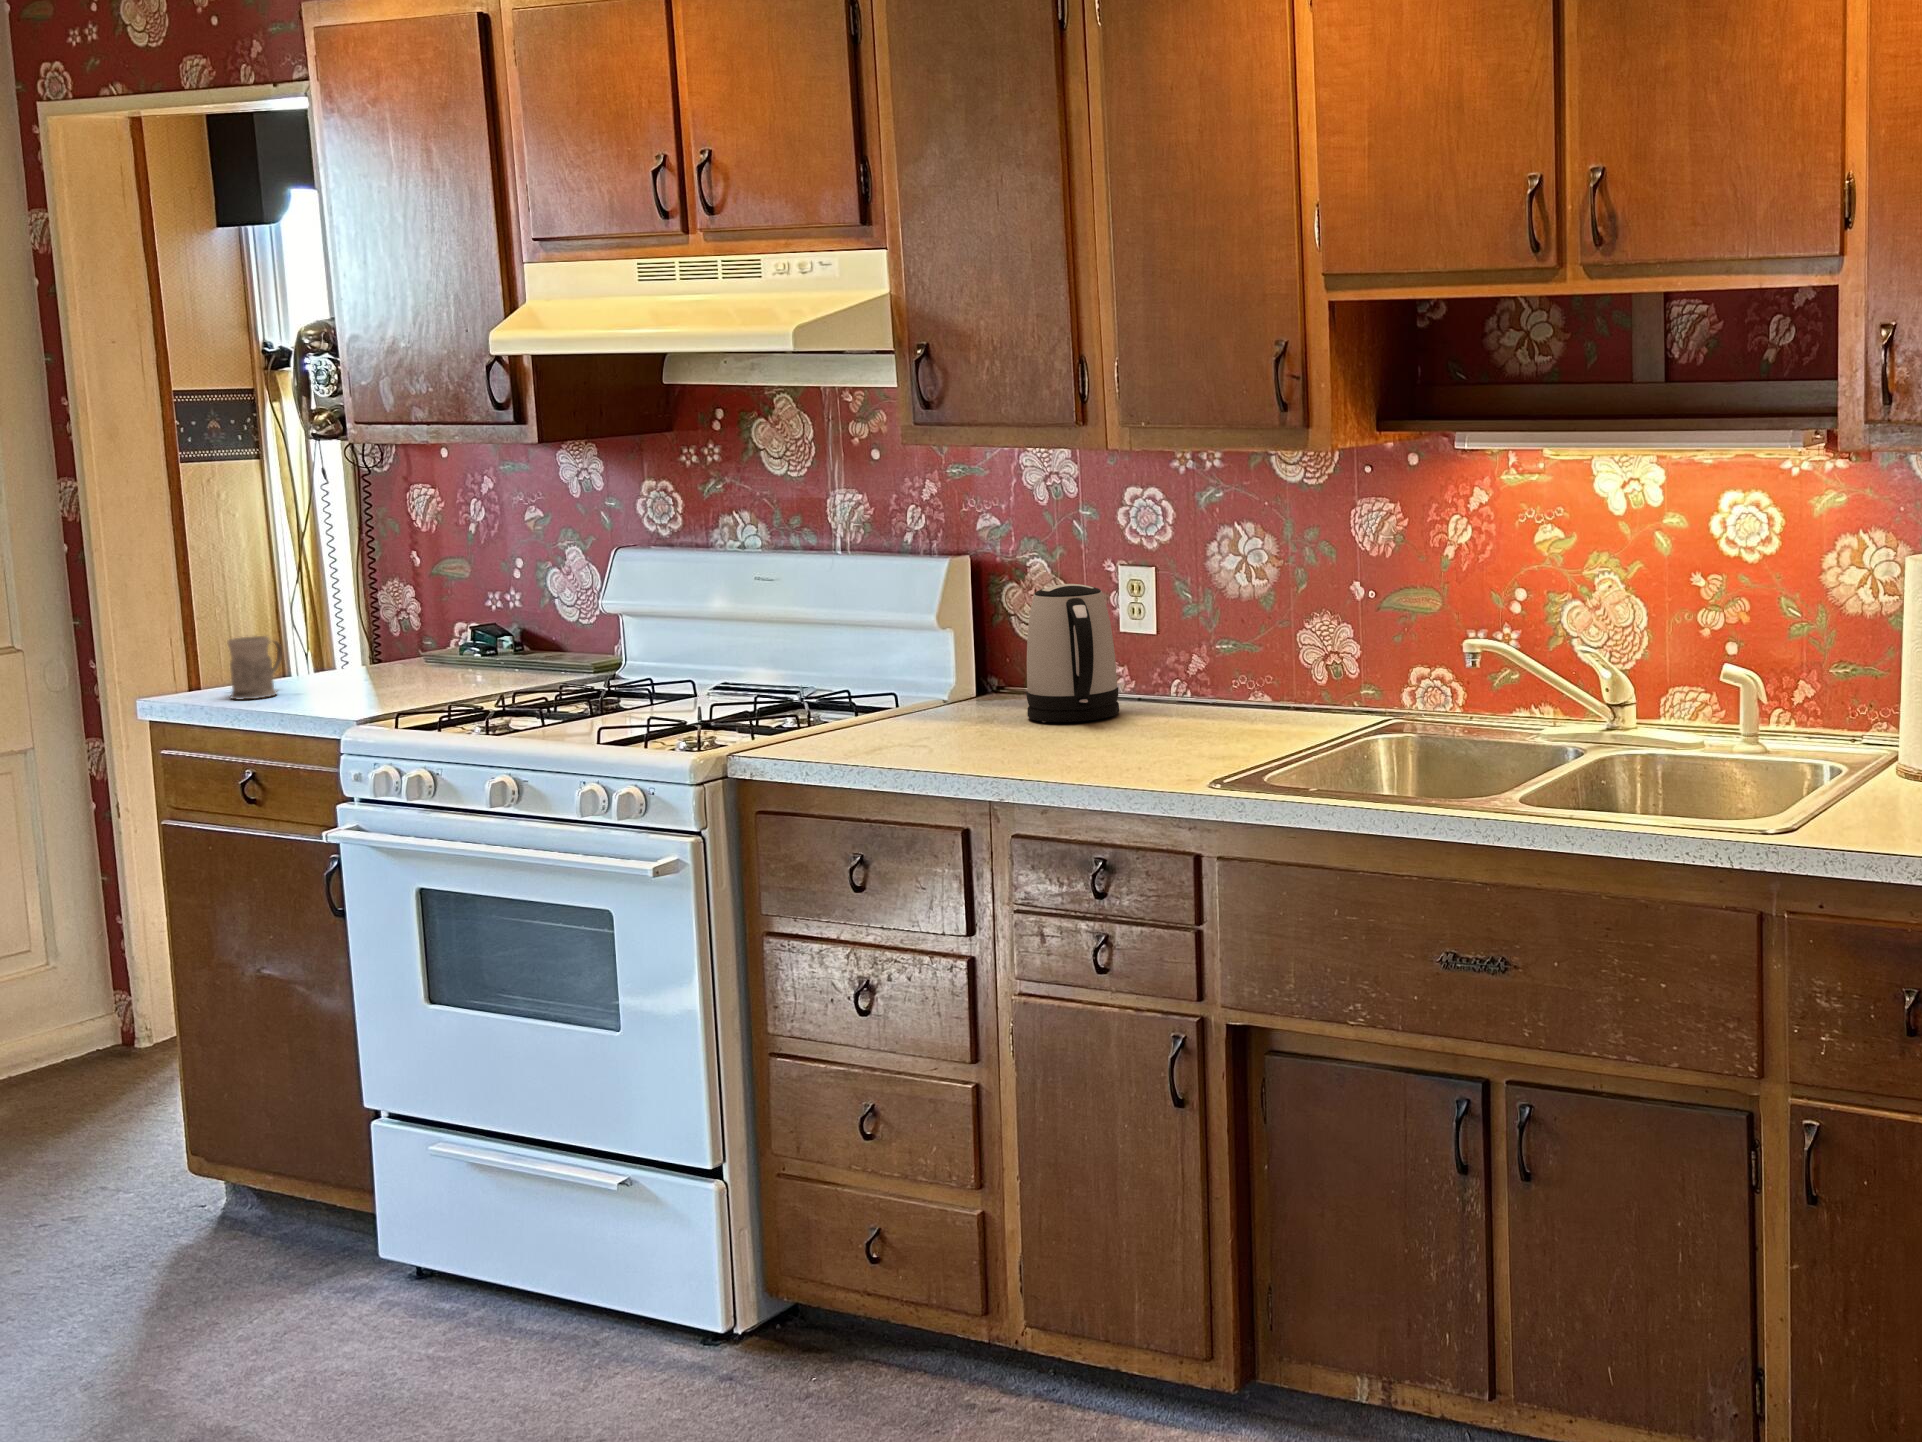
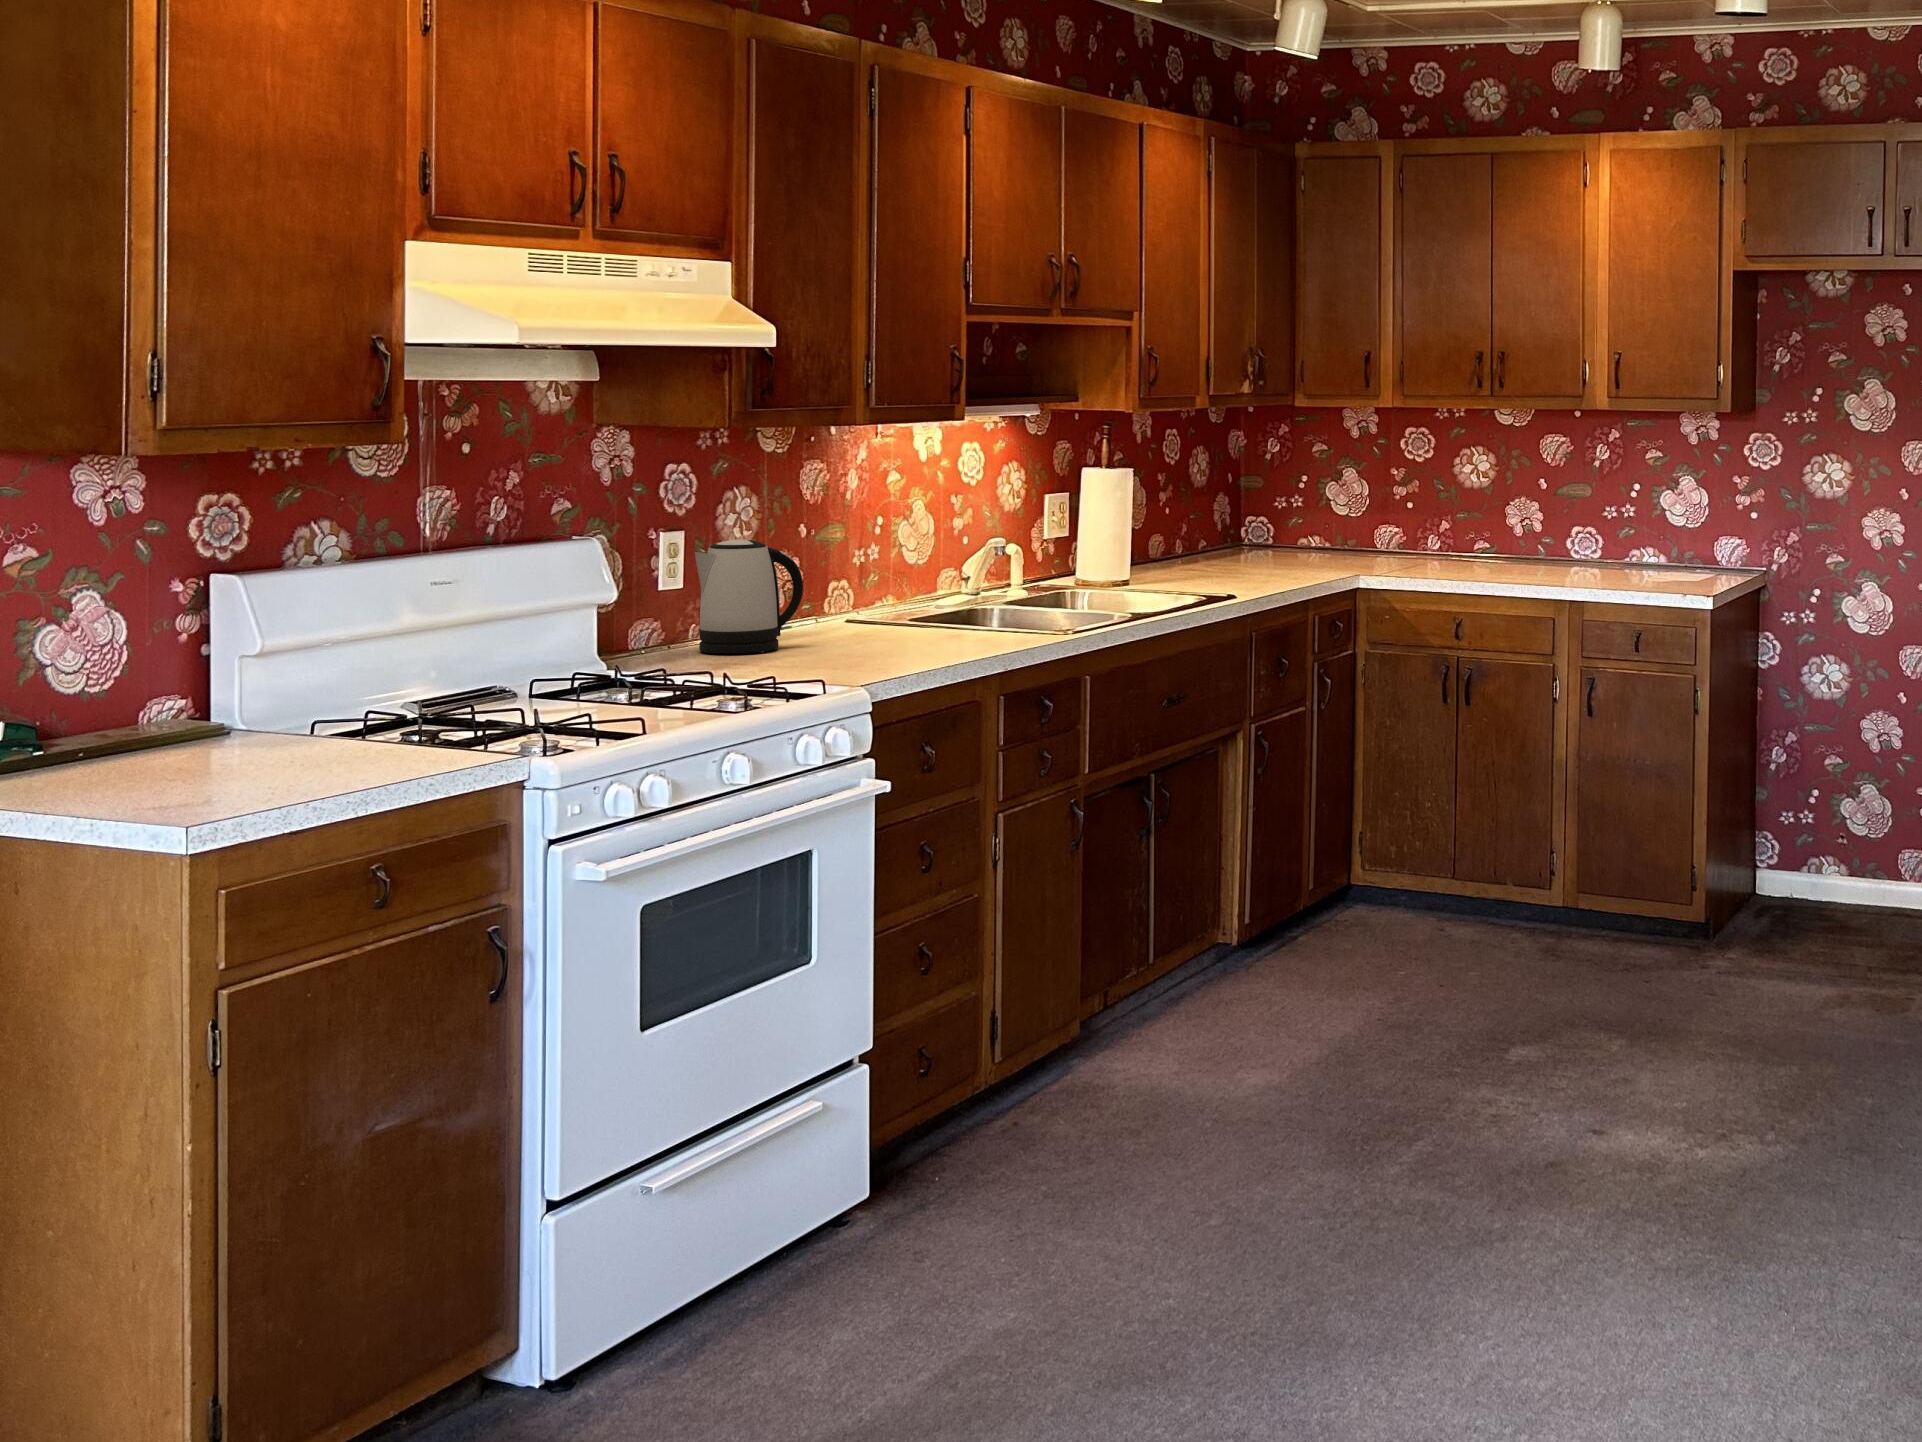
mug: present [227,636,282,699] -> none [147,714,245,804]

